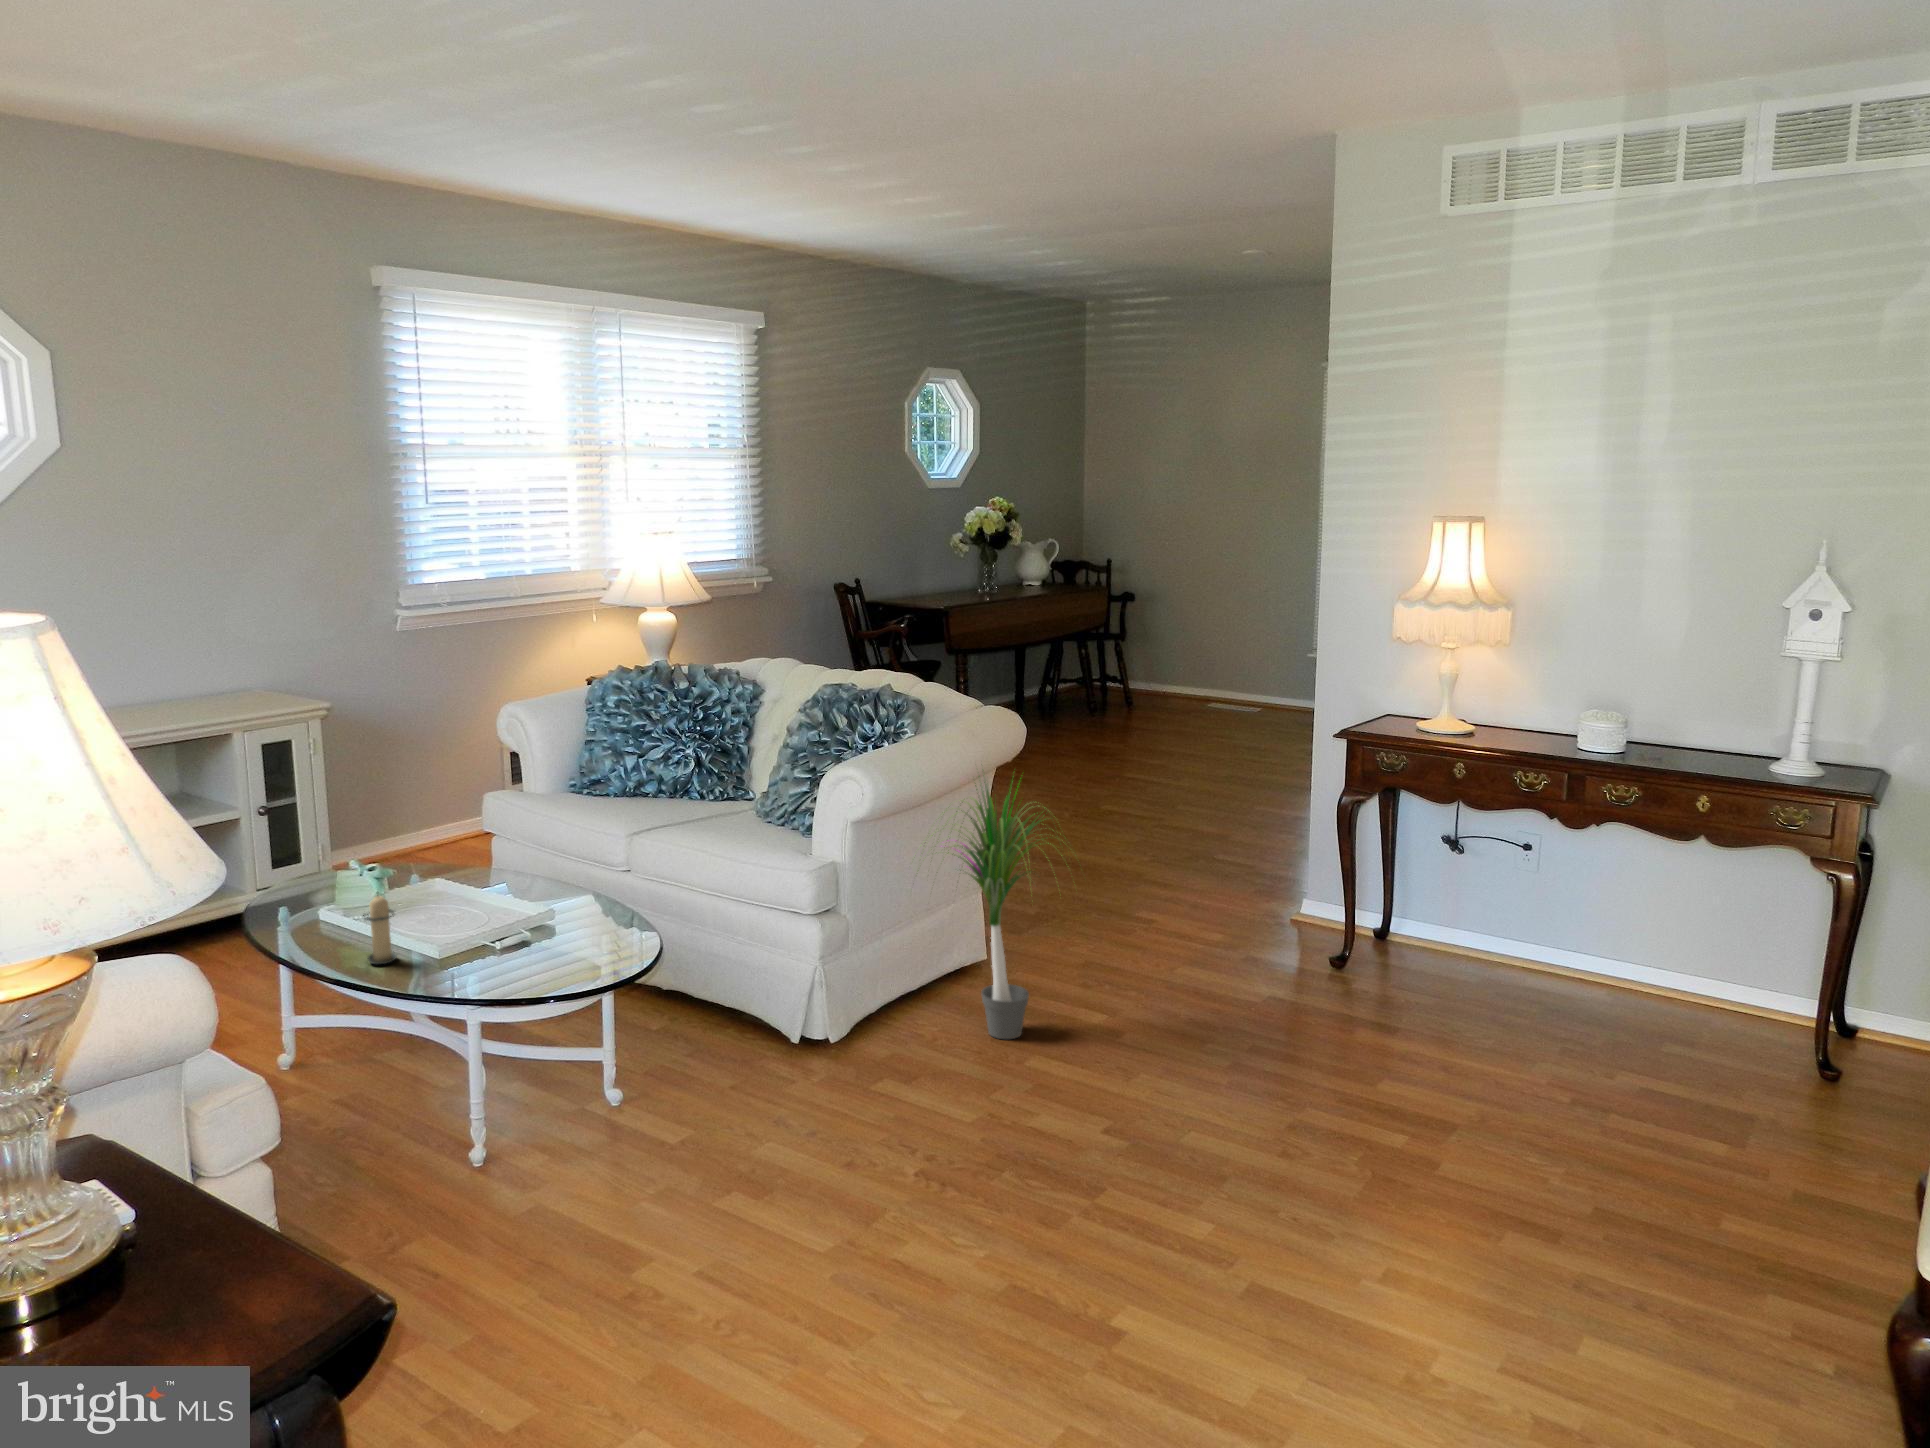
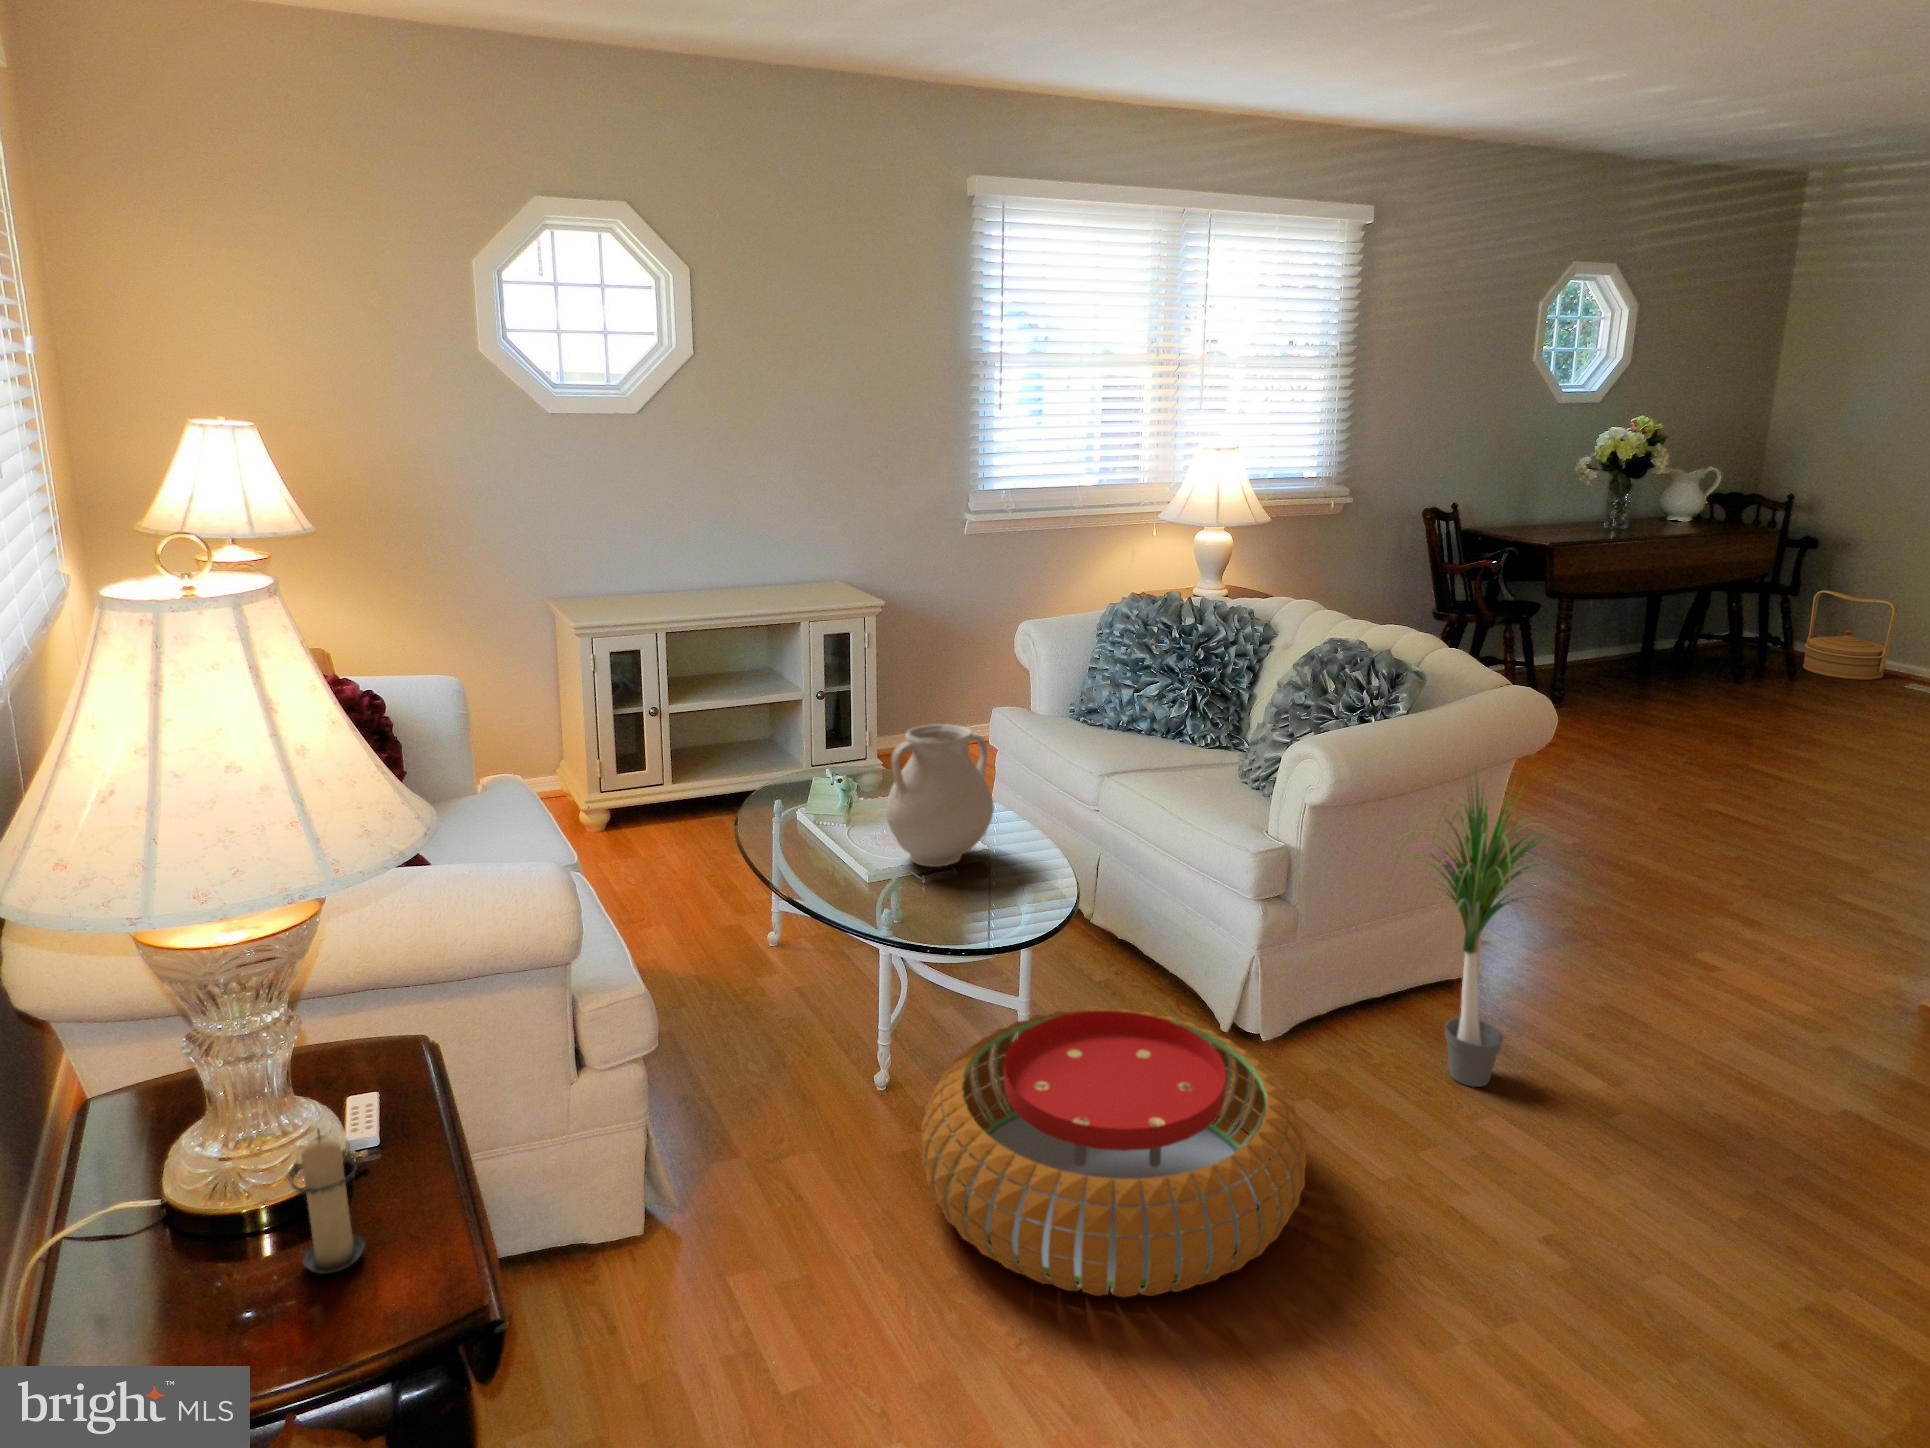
woven basket: none [1138,636,1199,706] -> present [1803,590,1898,680]
vase: none [440,793,555,937] -> present [886,724,994,867]
candle: present [363,895,397,964] -> present [289,1129,365,1274]
pouf: none [557,1025,920,1269] -> present [921,1008,1307,1297]

